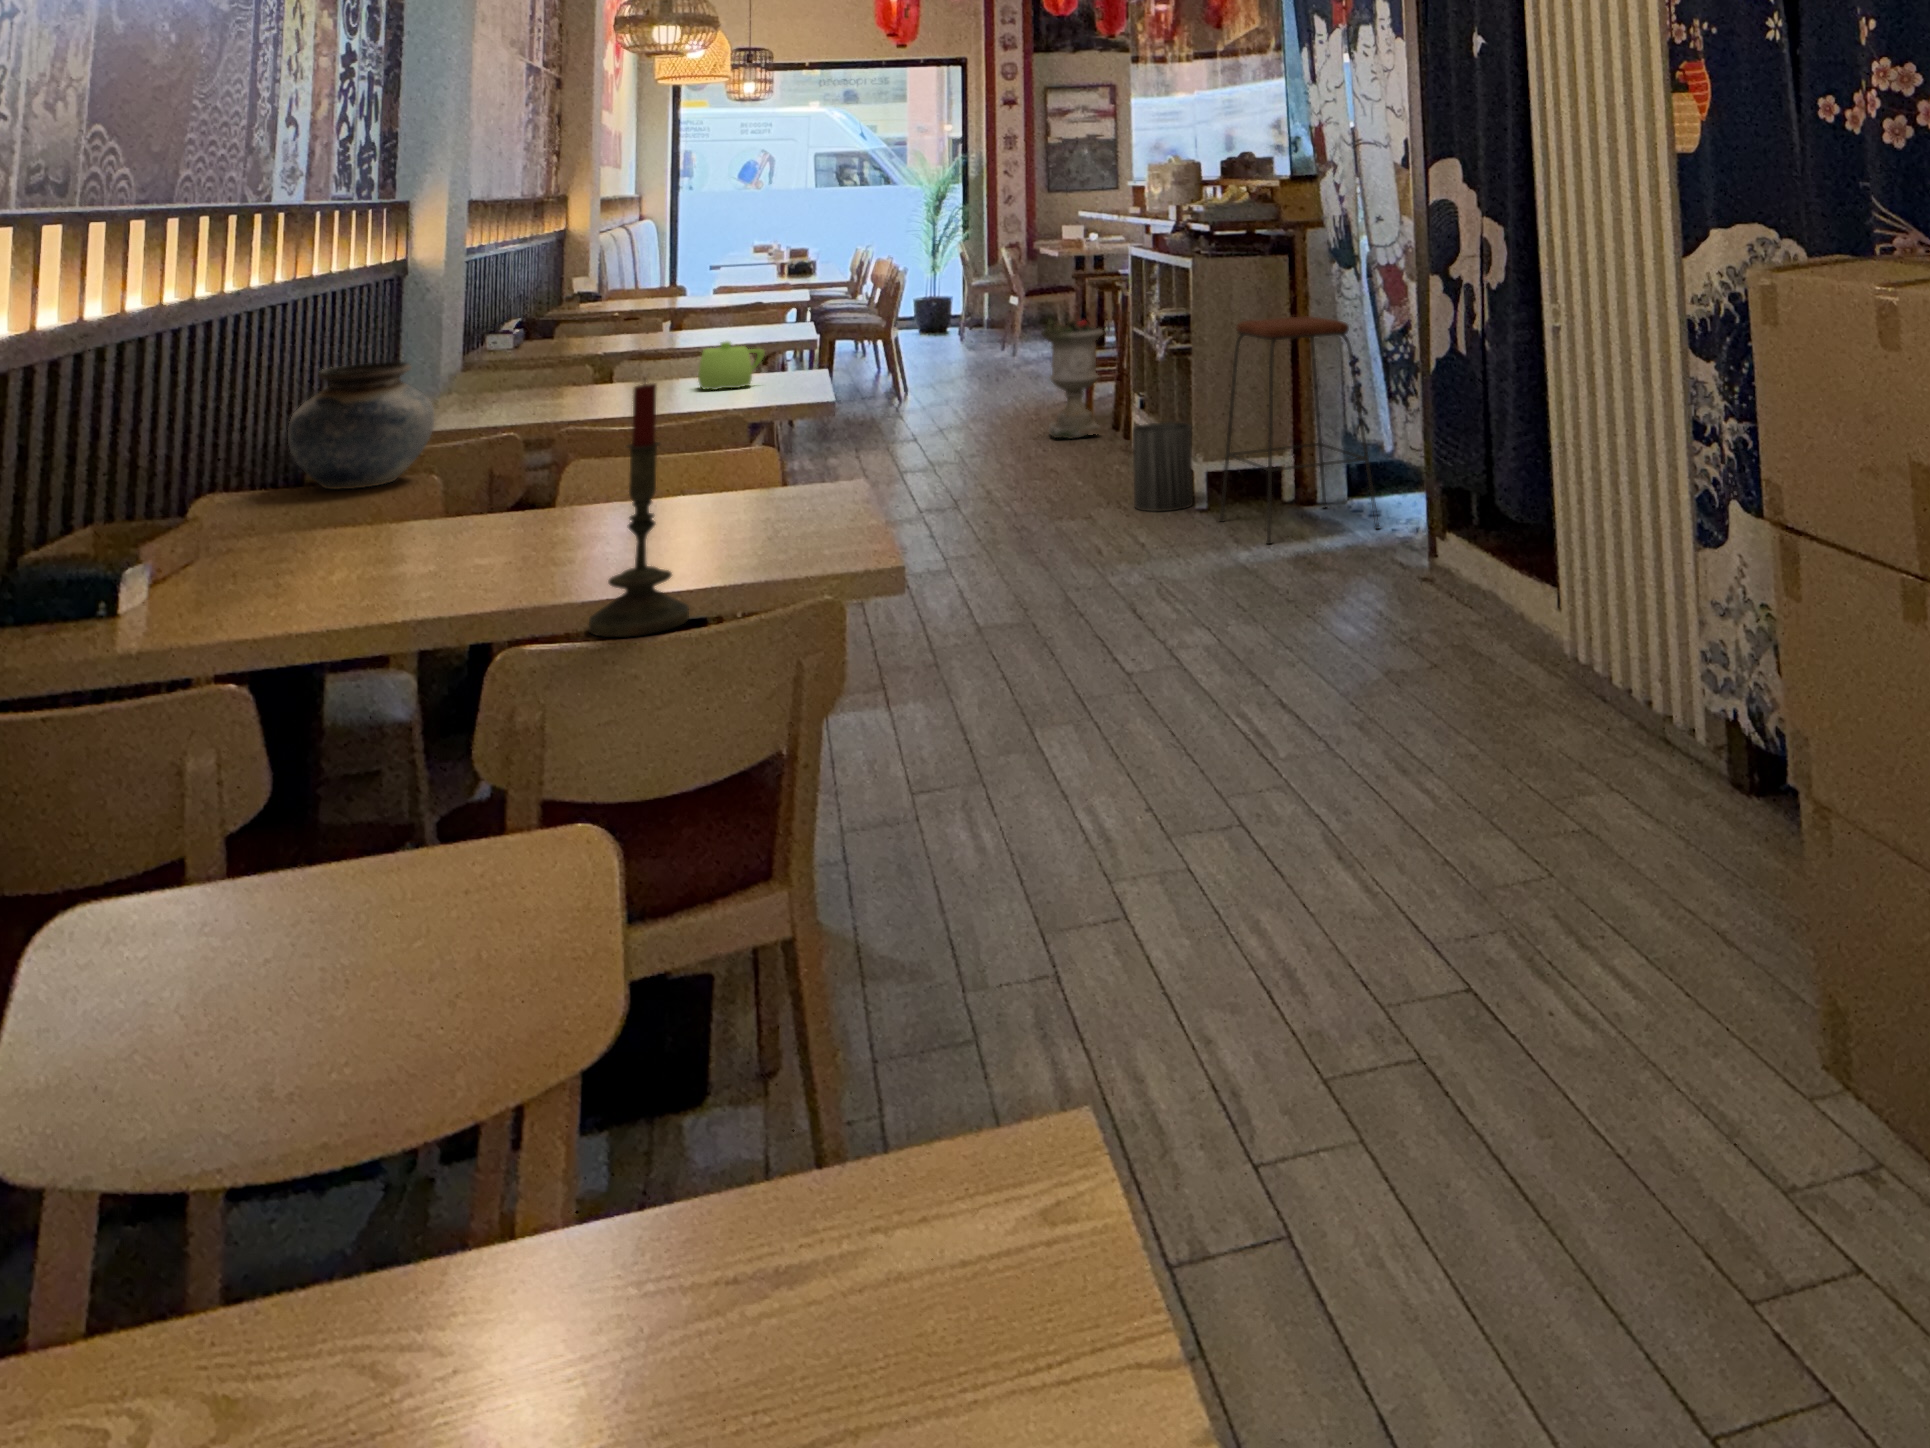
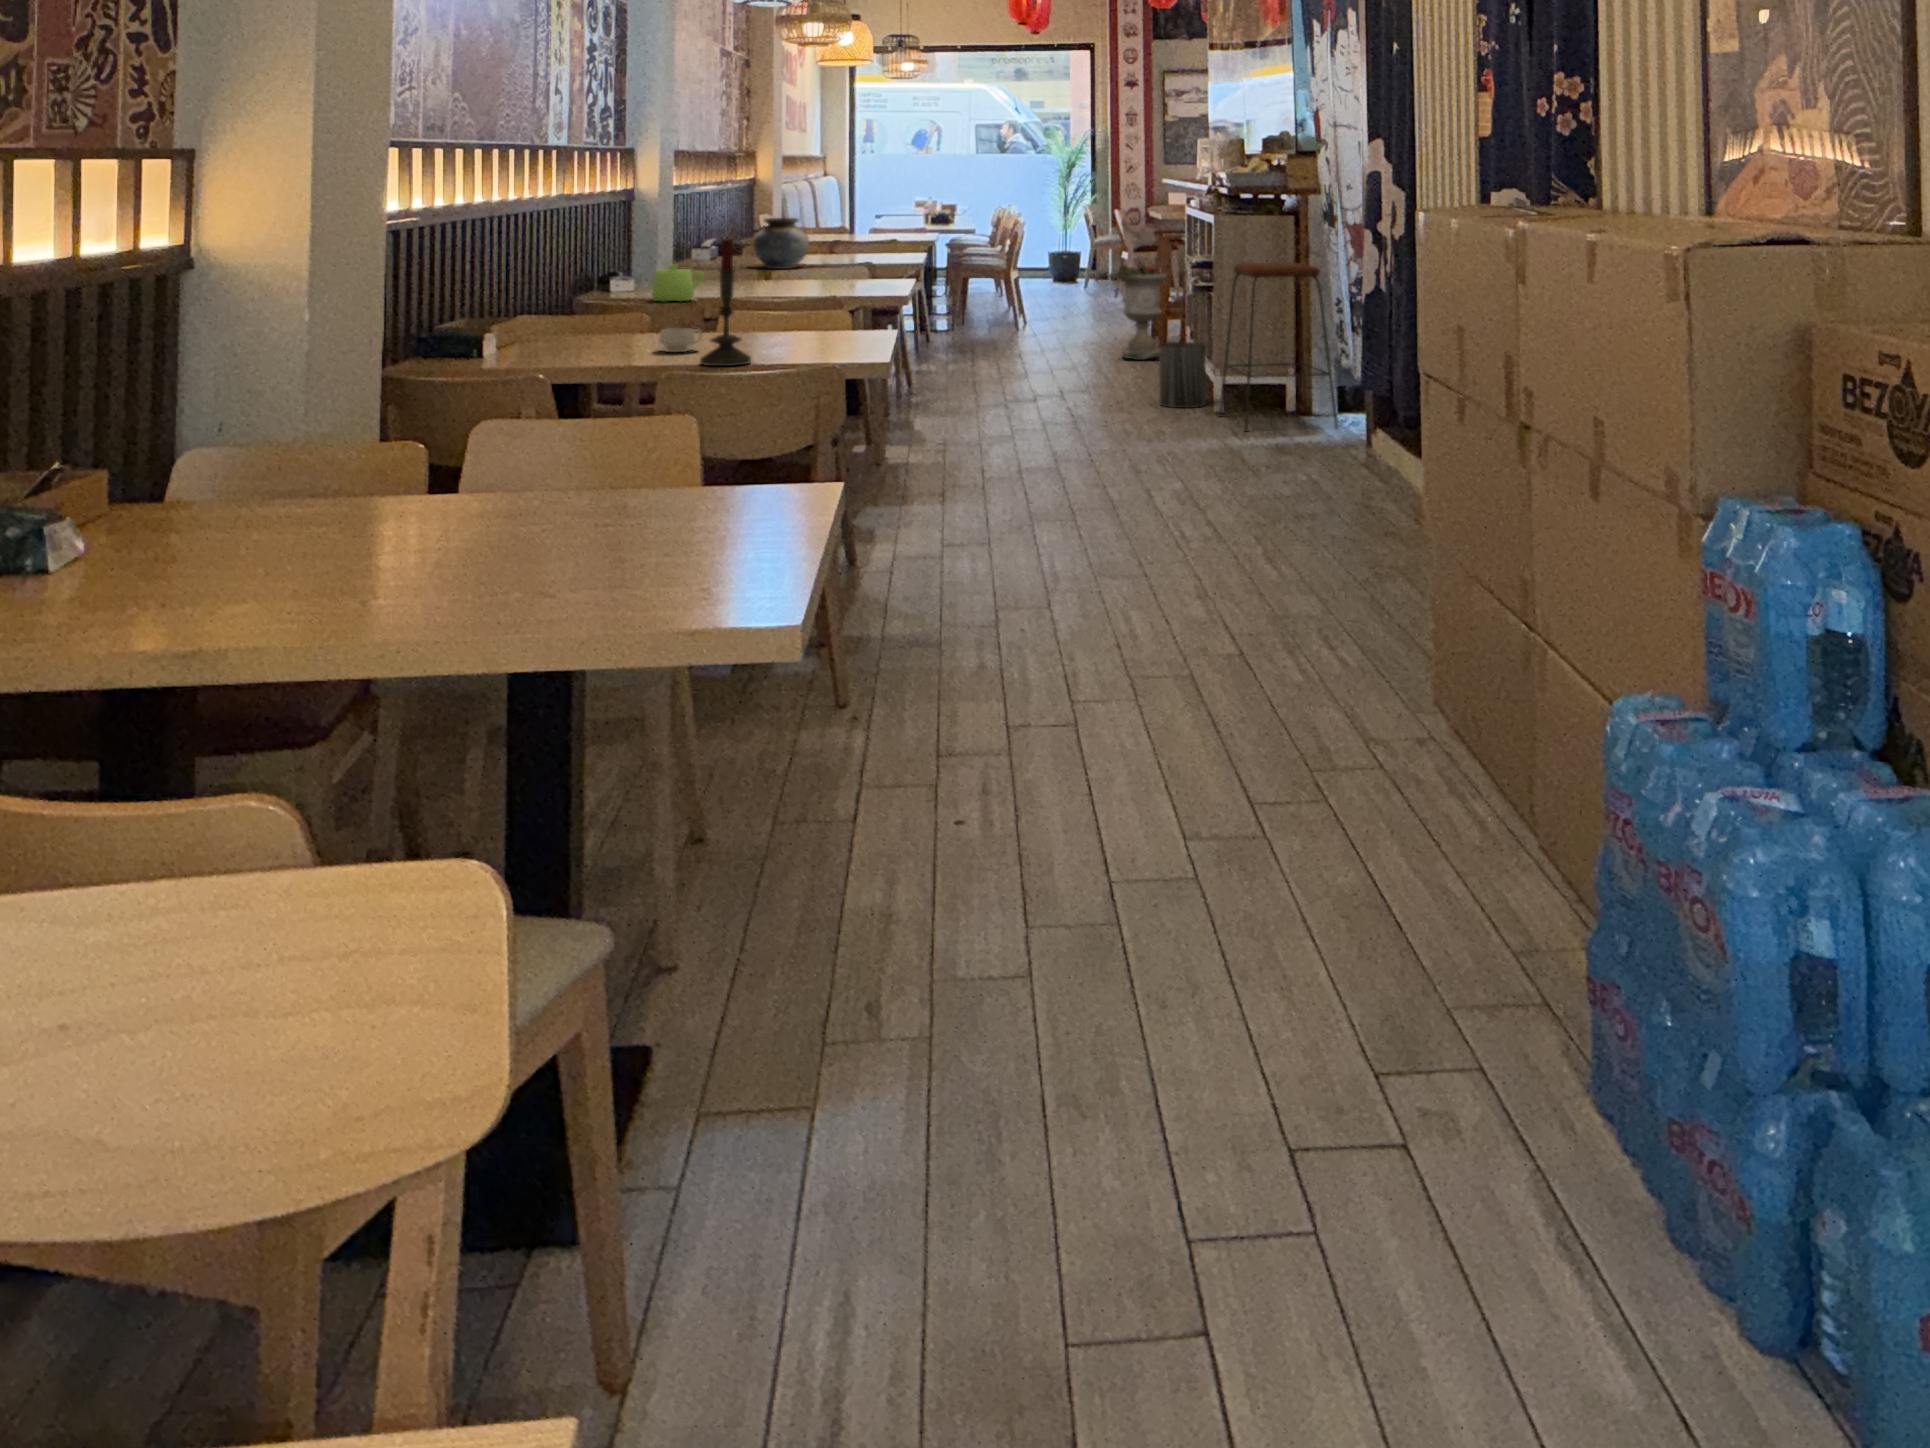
teapot: present [698,341,765,390] -> present [652,264,704,302]
vase: present [288,362,434,489] -> present [753,218,809,269]
teacup: none [483,544,579,598] -> present [655,328,702,352]

